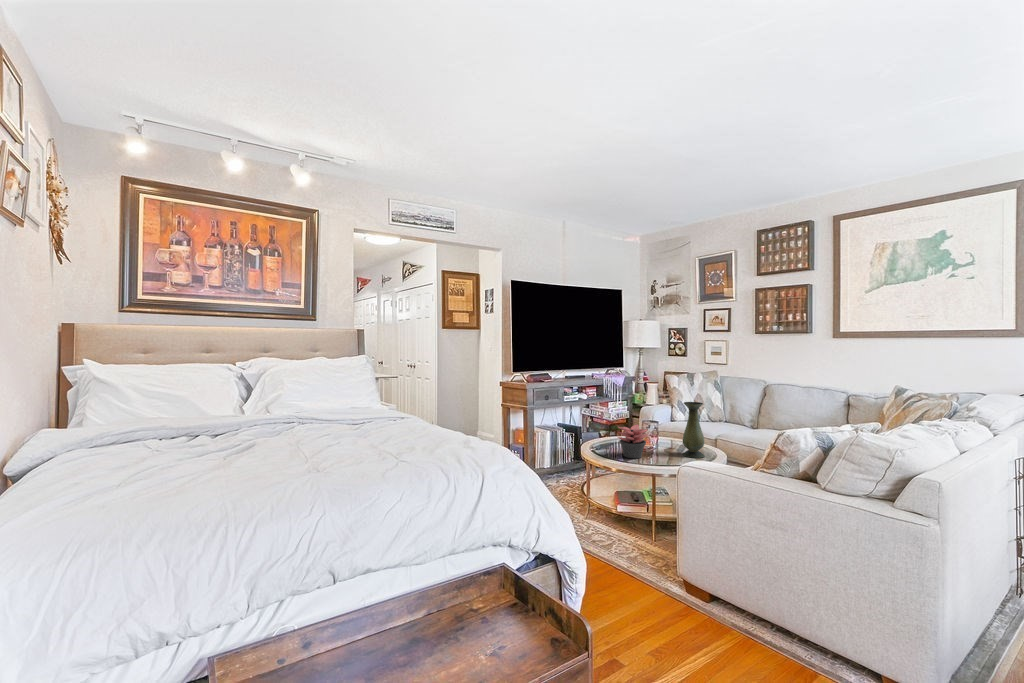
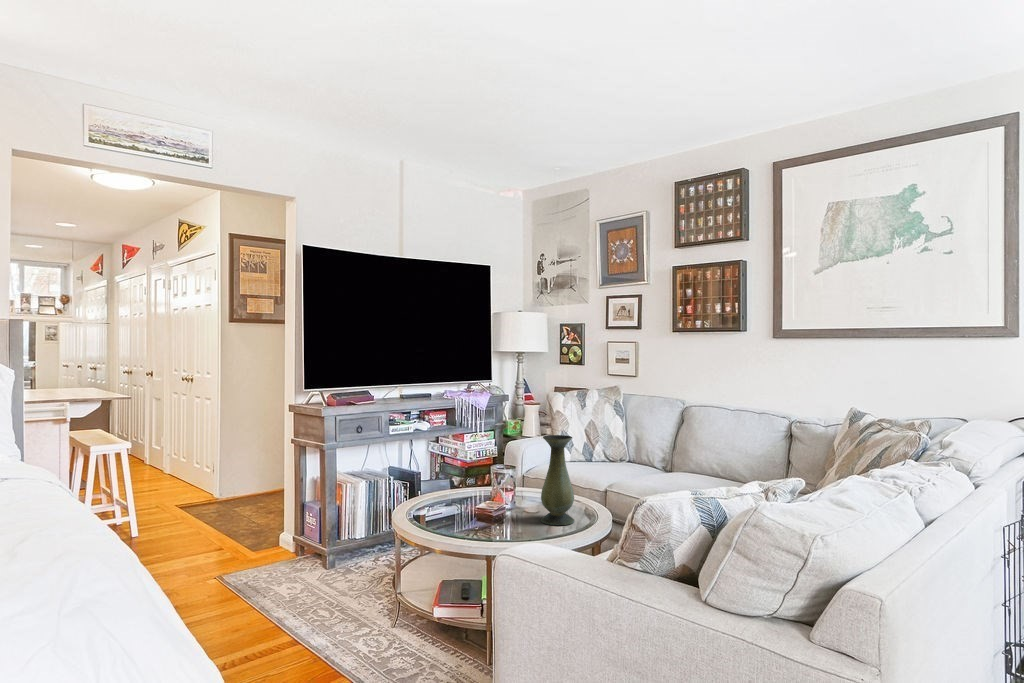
succulent plant: present [618,424,648,458] -> none [435,473,484,530]

